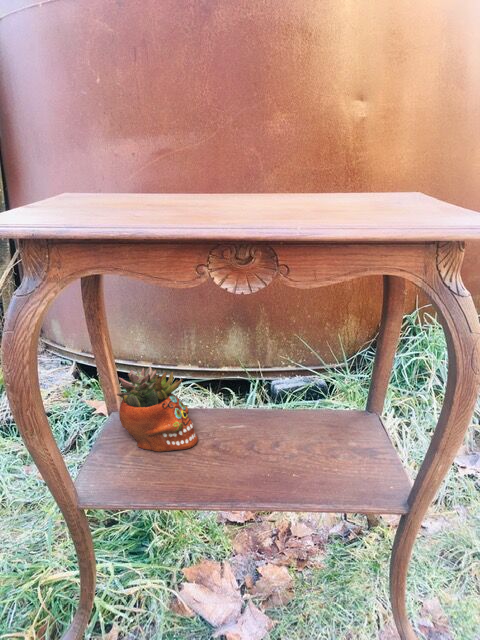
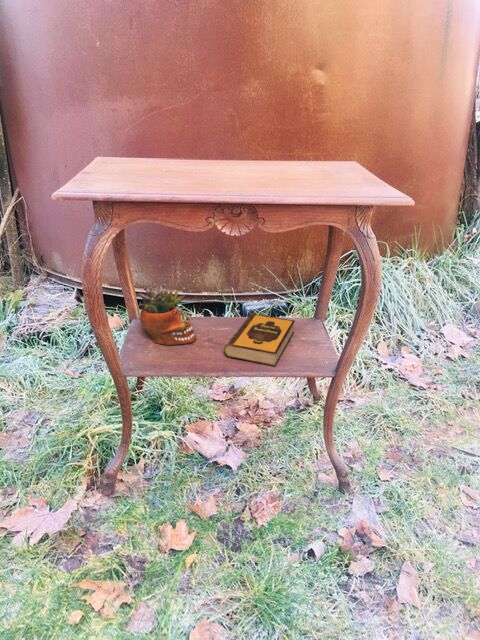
hardback book: none [235,403,339,492] -> present [224,313,295,366]

